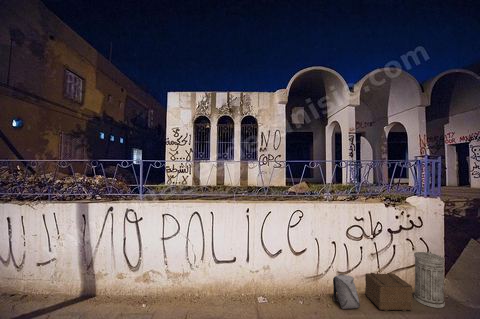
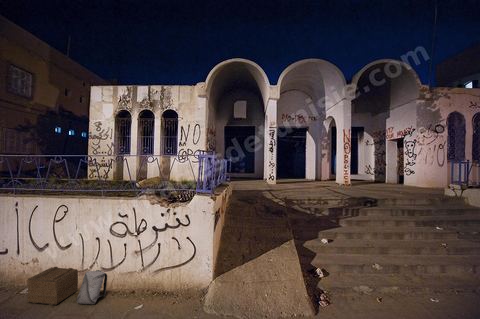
trash can: present [414,252,445,308] -> none [166,252,193,310]
wooden crate: present [365,273,412,311] -> present [27,267,78,305]

